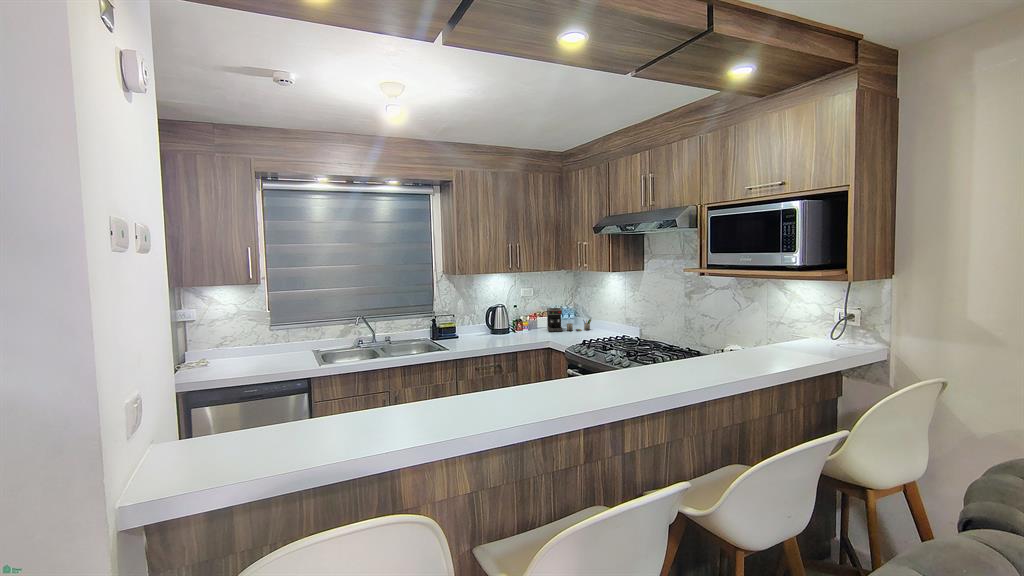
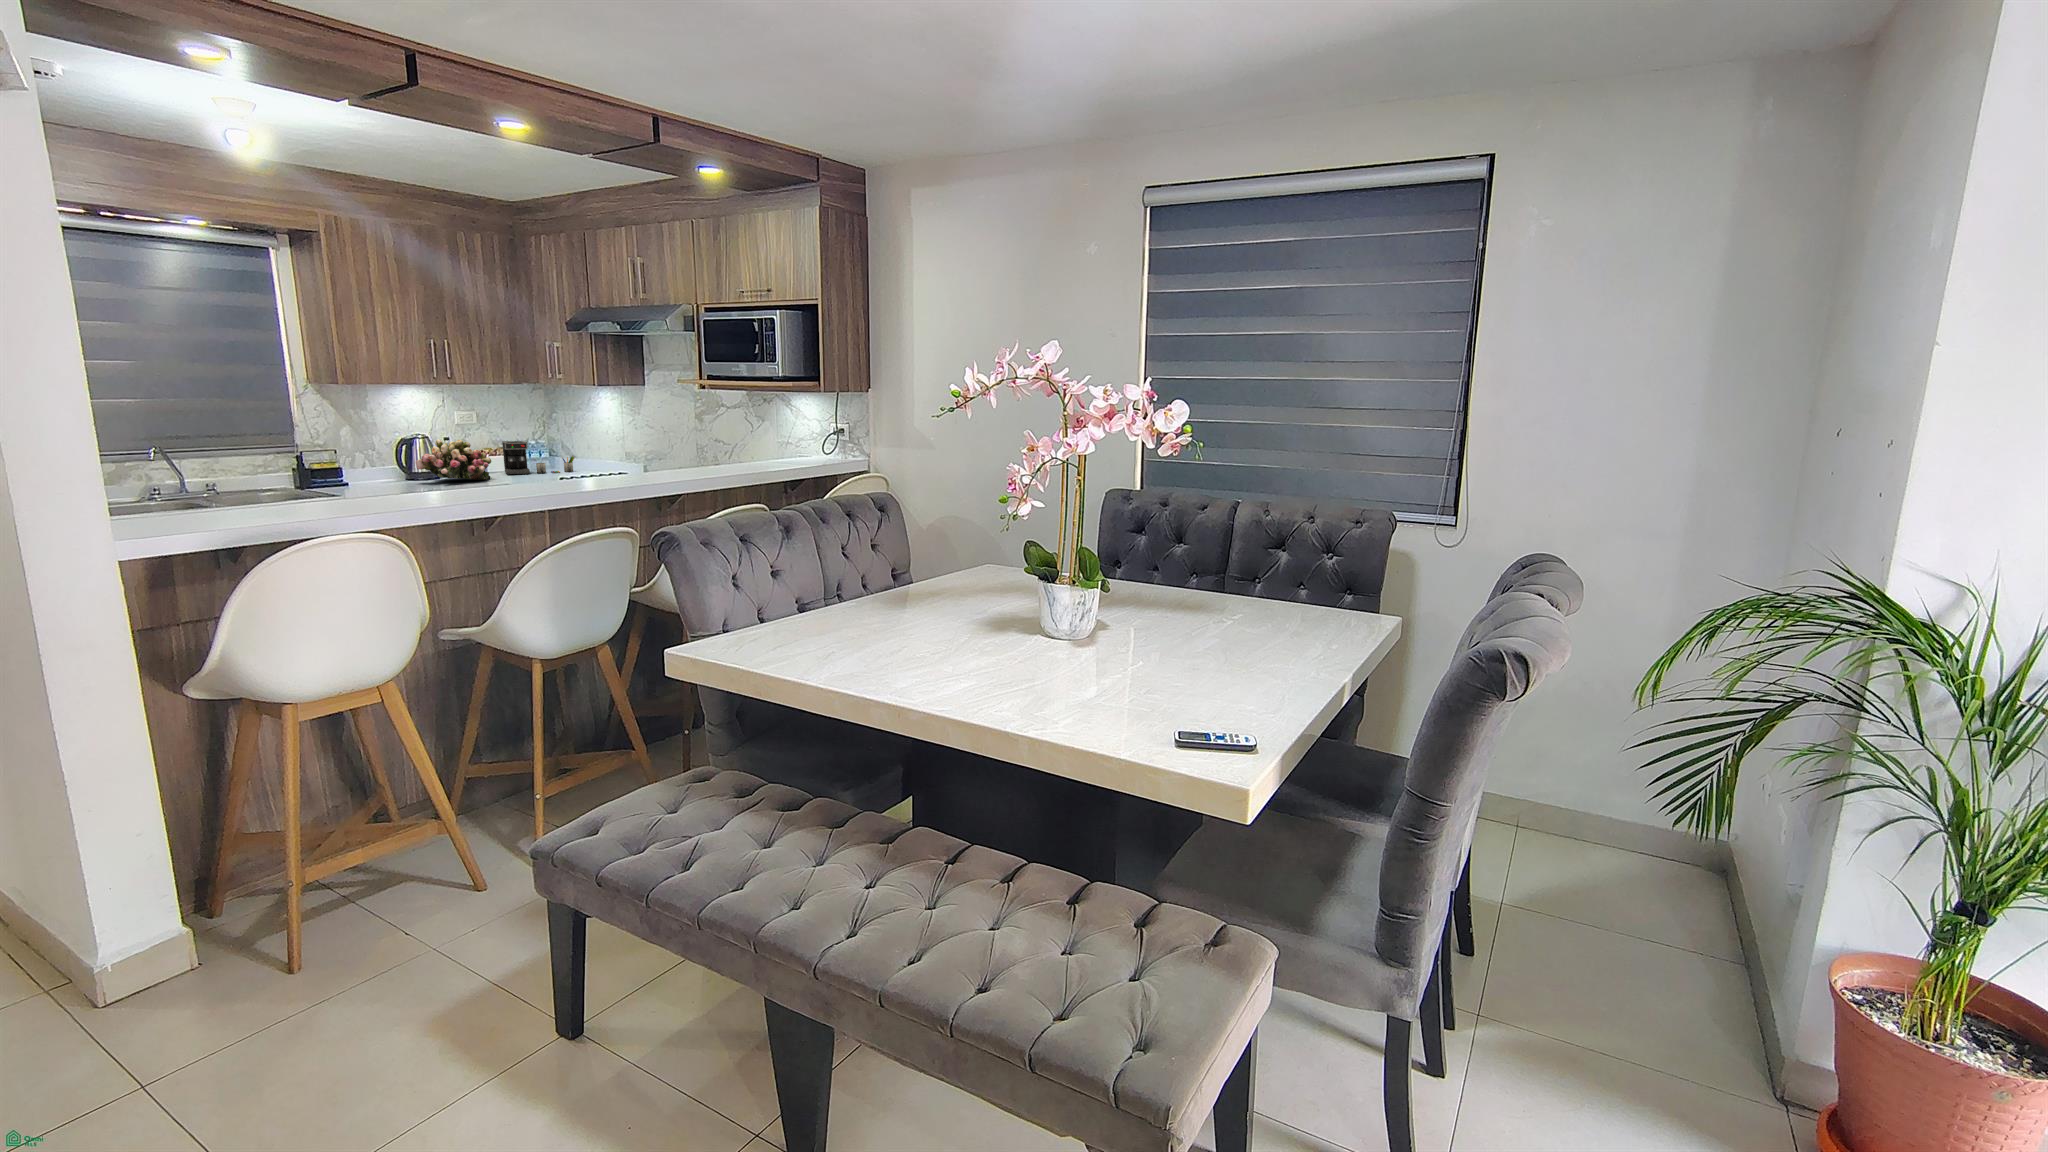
flower arrangement: none [495,309,540,337] -> present [416,439,491,480]

